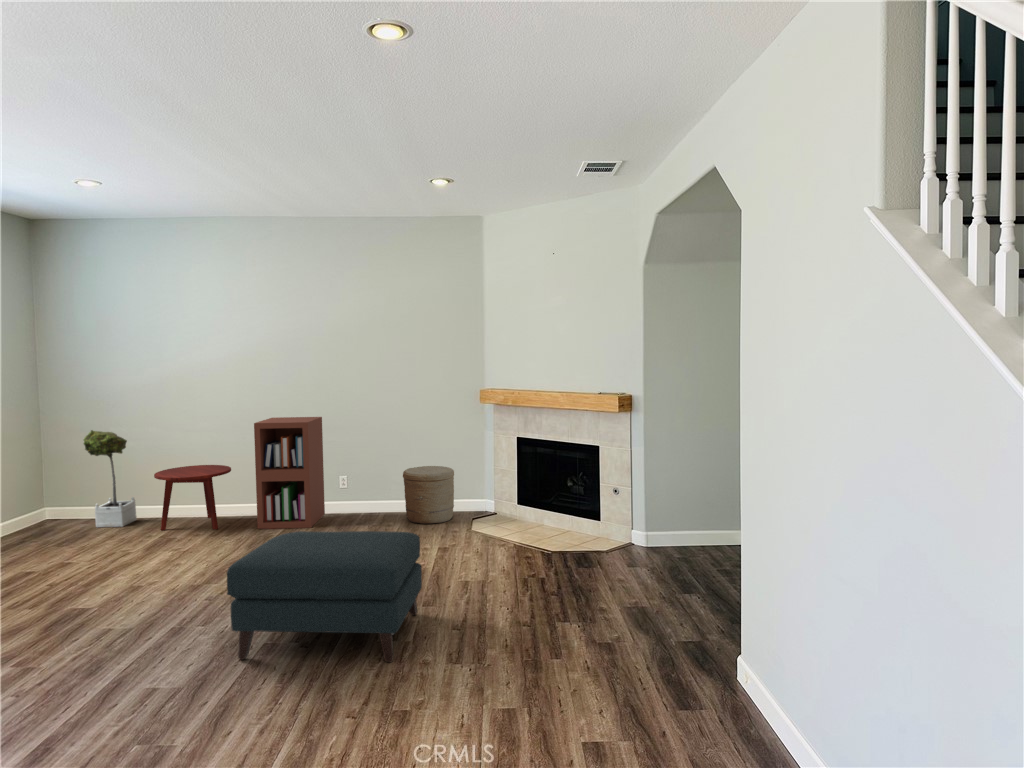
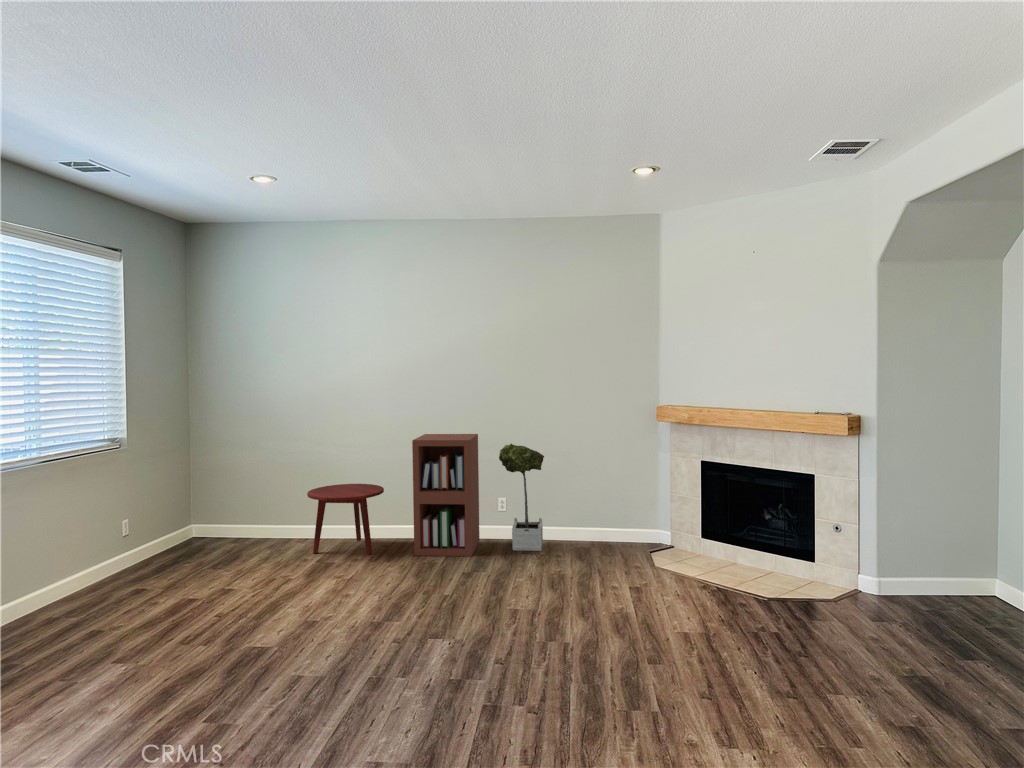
potted tree: present [84,430,137,527] -> present [499,444,544,551]
woven basket: present [403,466,454,524] -> none [570,490,627,556]
ottoman: present [227,531,422,663] -> none [450,571,659,744]

